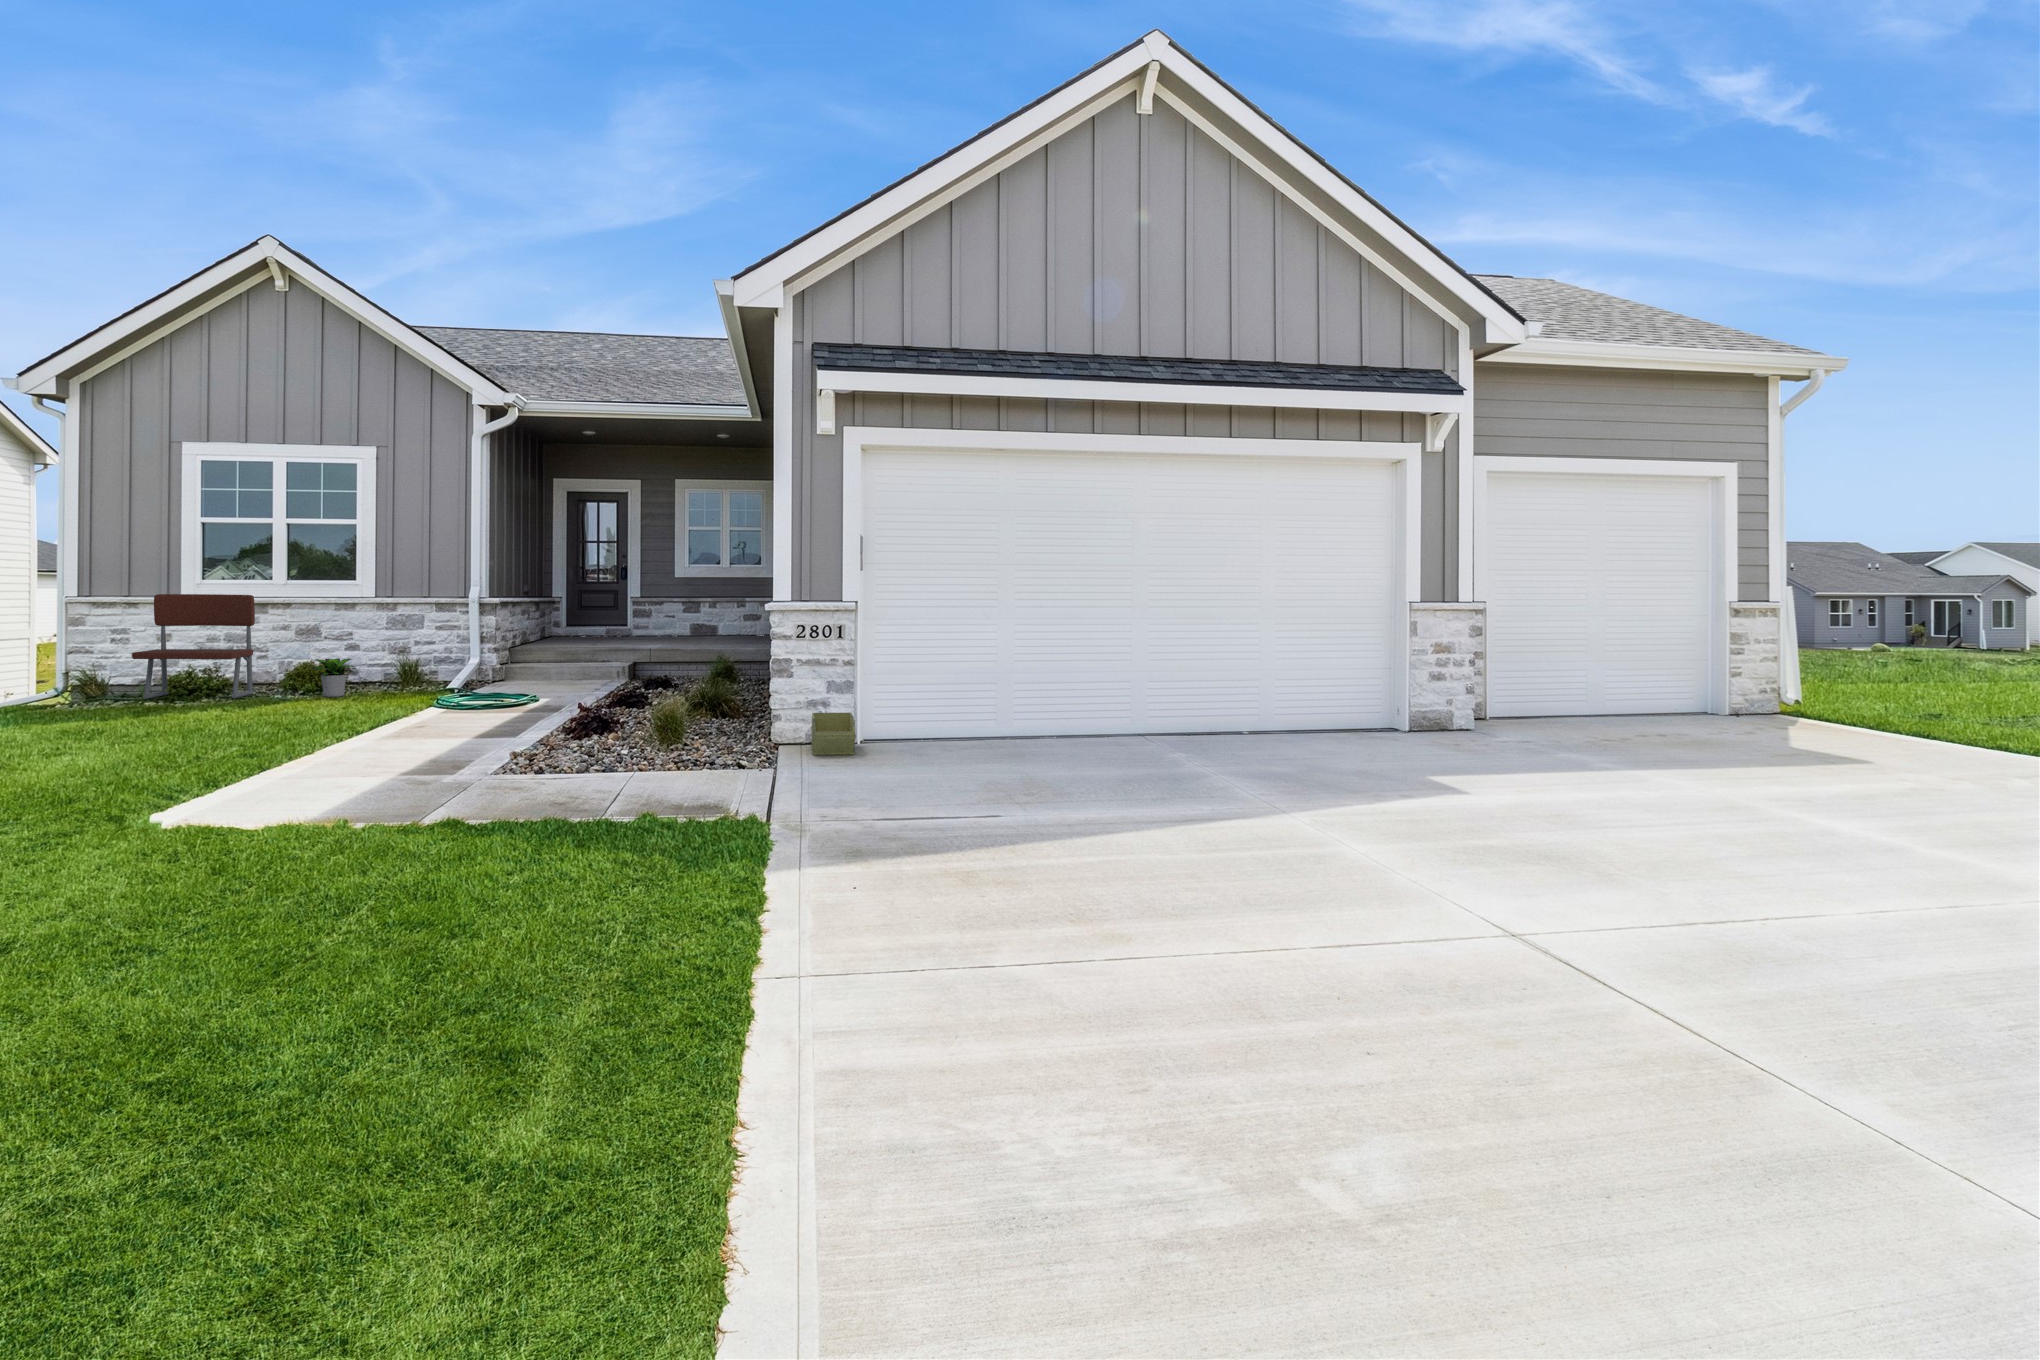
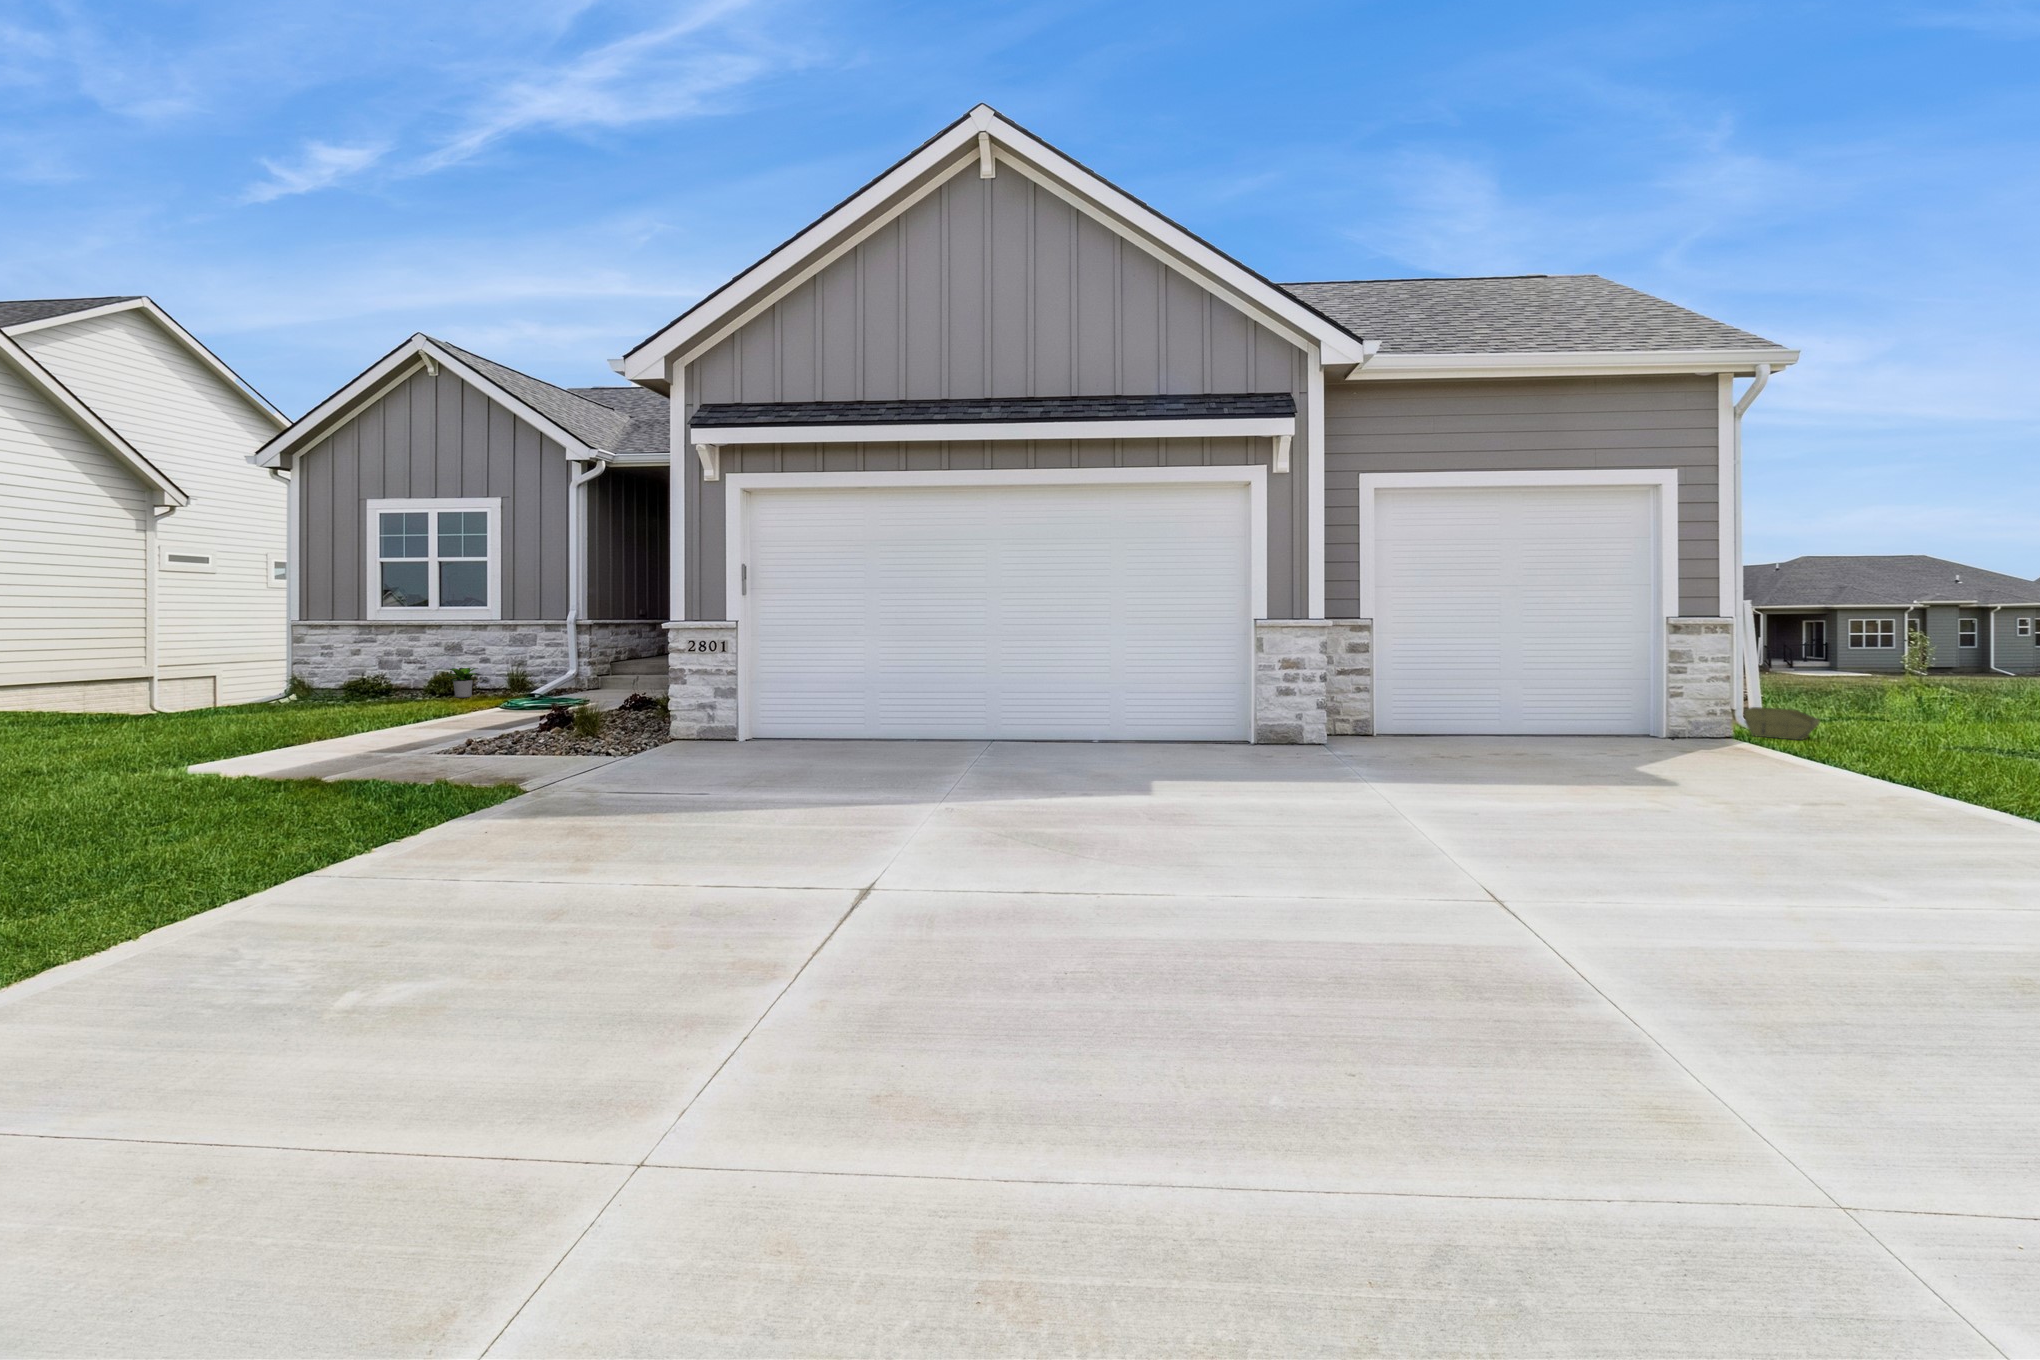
bench: present [132,594,255,699] -> none [321,618,413,698]
storage bin: present [811,712,856,755] -> present [1744,707,1820,740]

